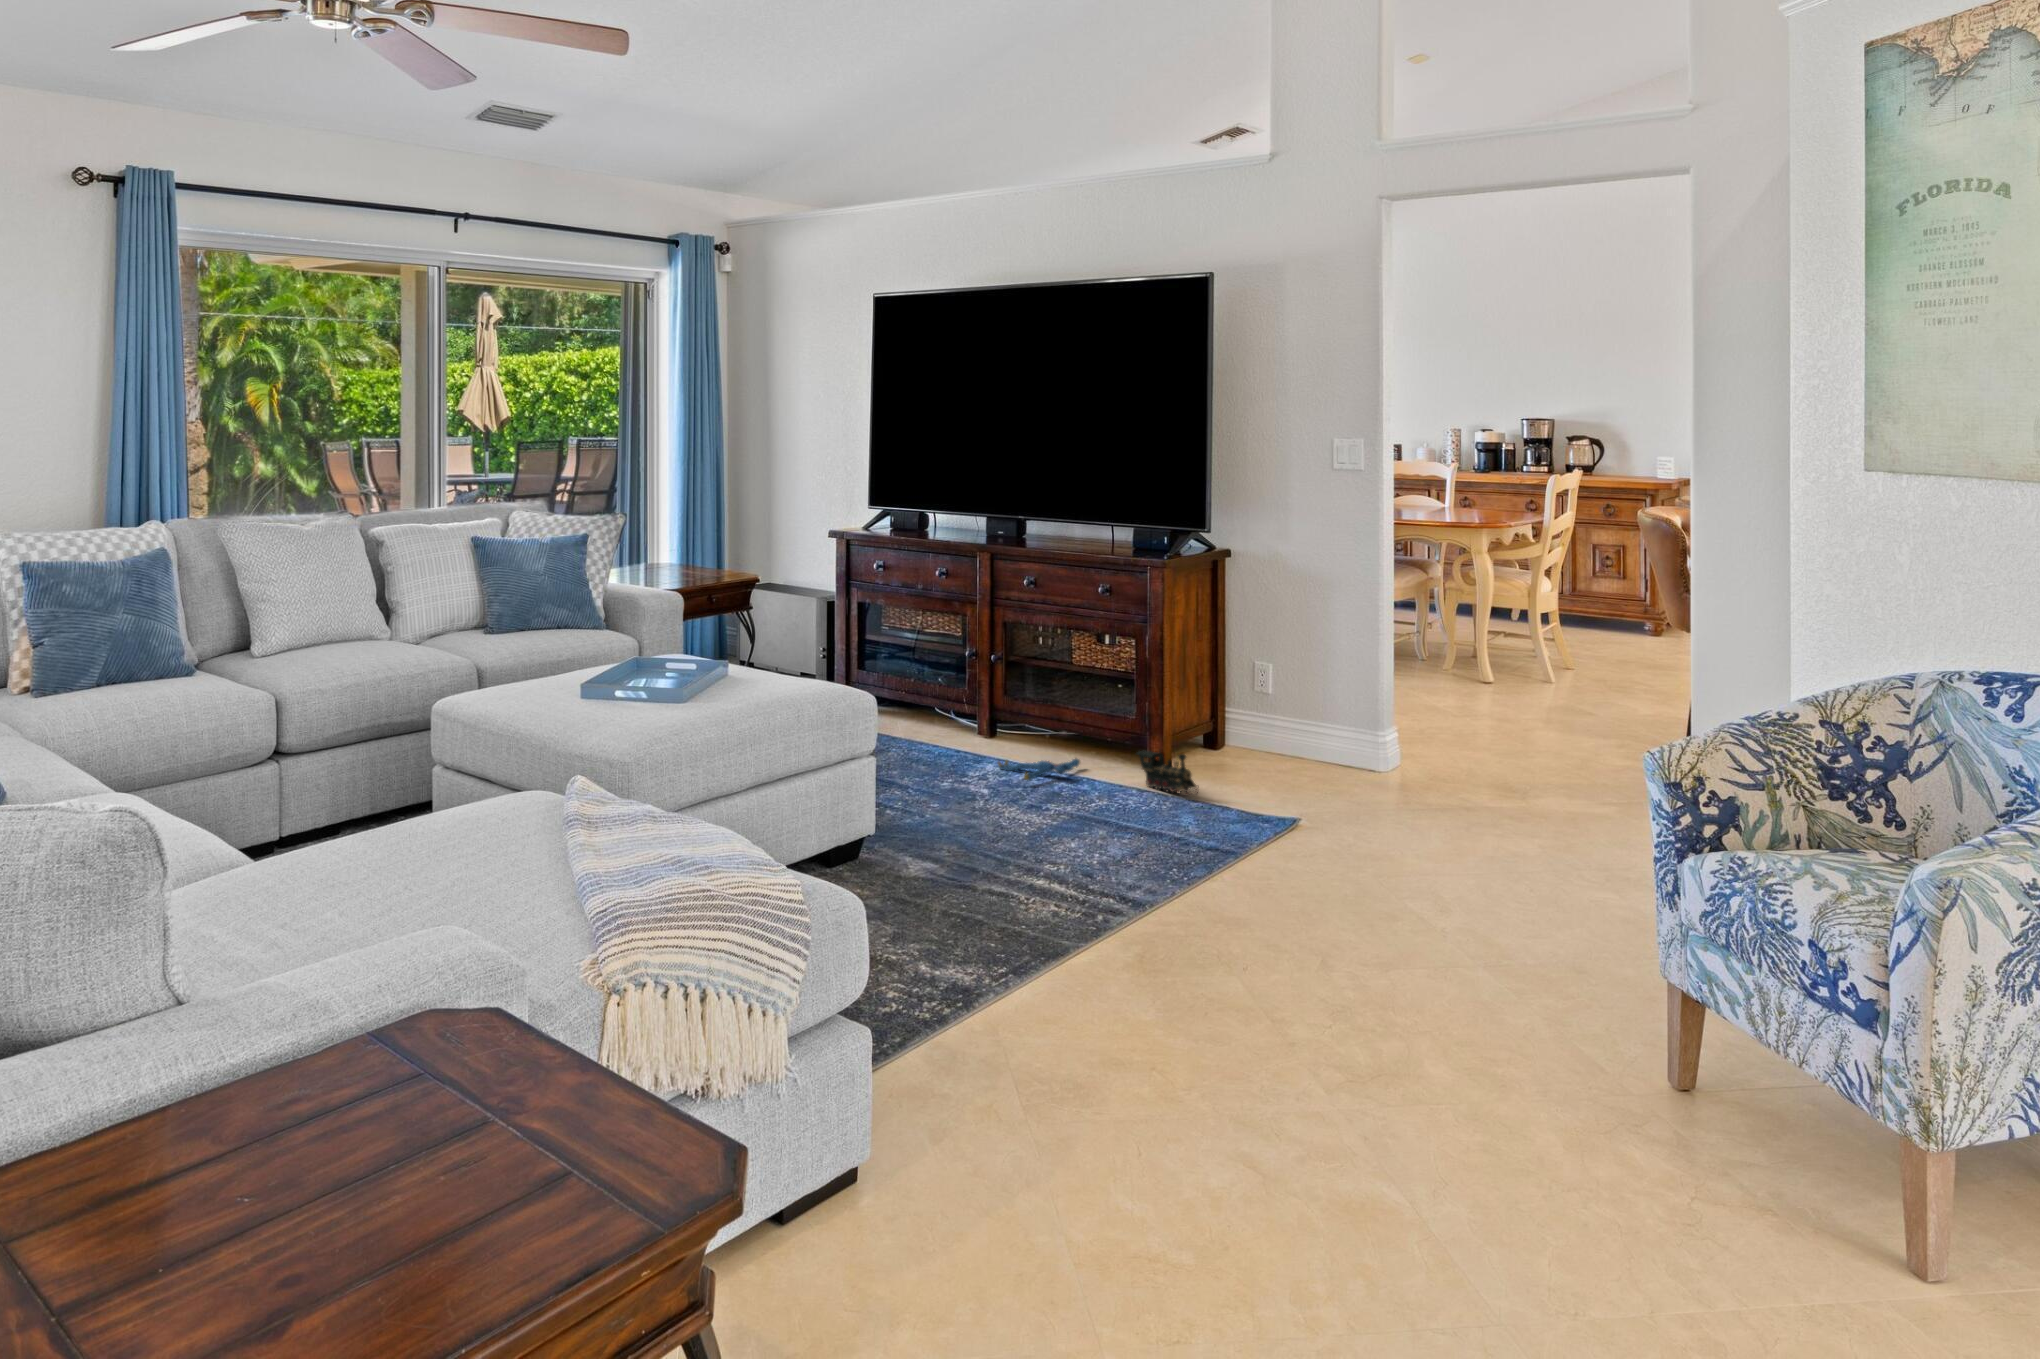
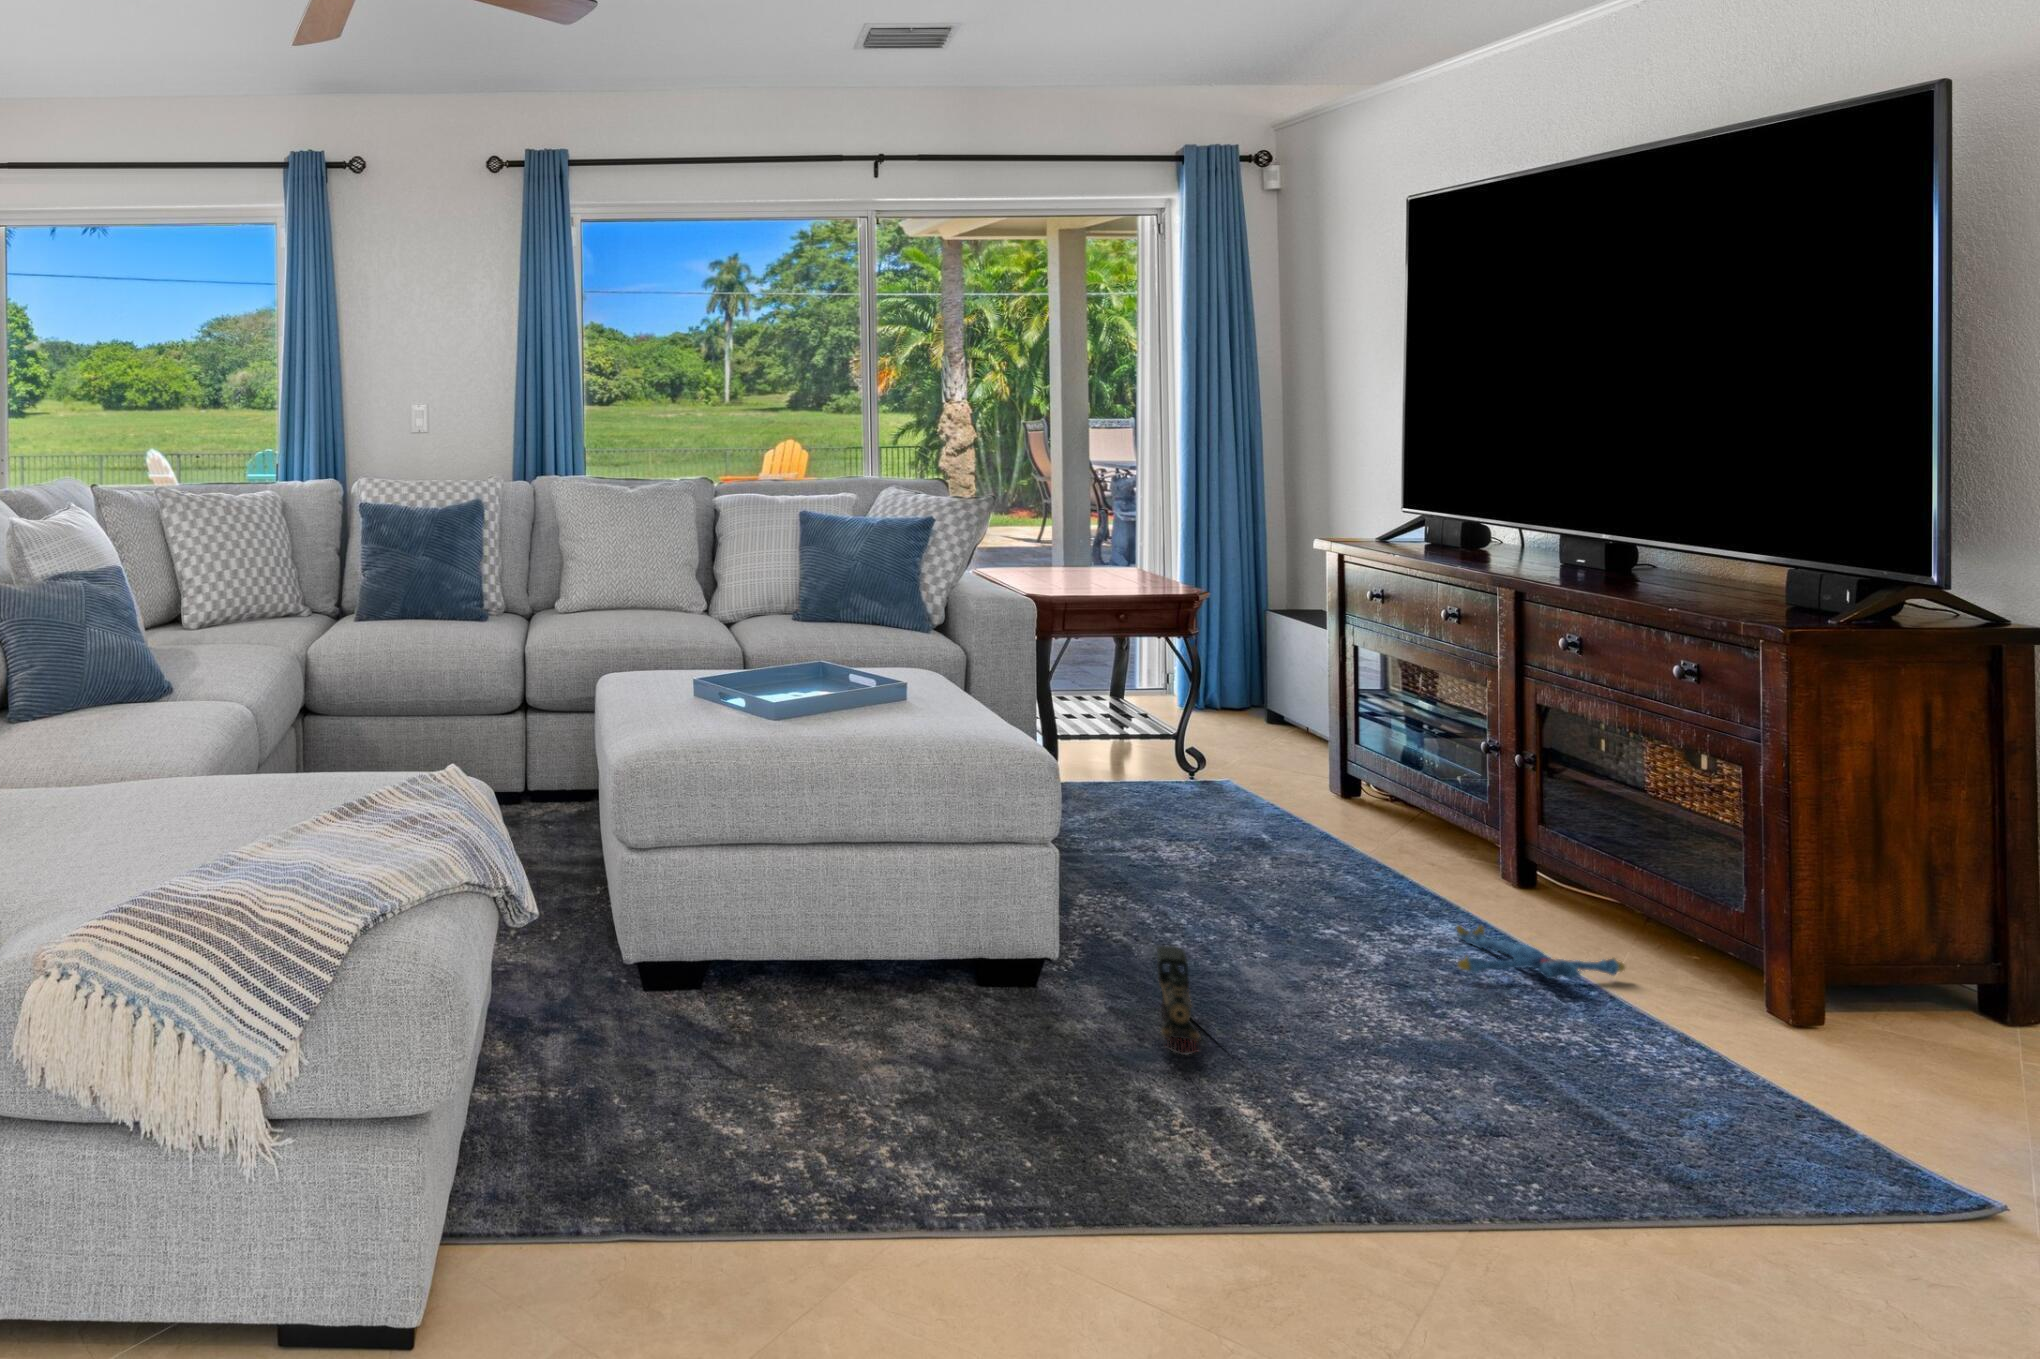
toy train: present [1137,751,1199,794] -> present [1157,946,1200,1054]

